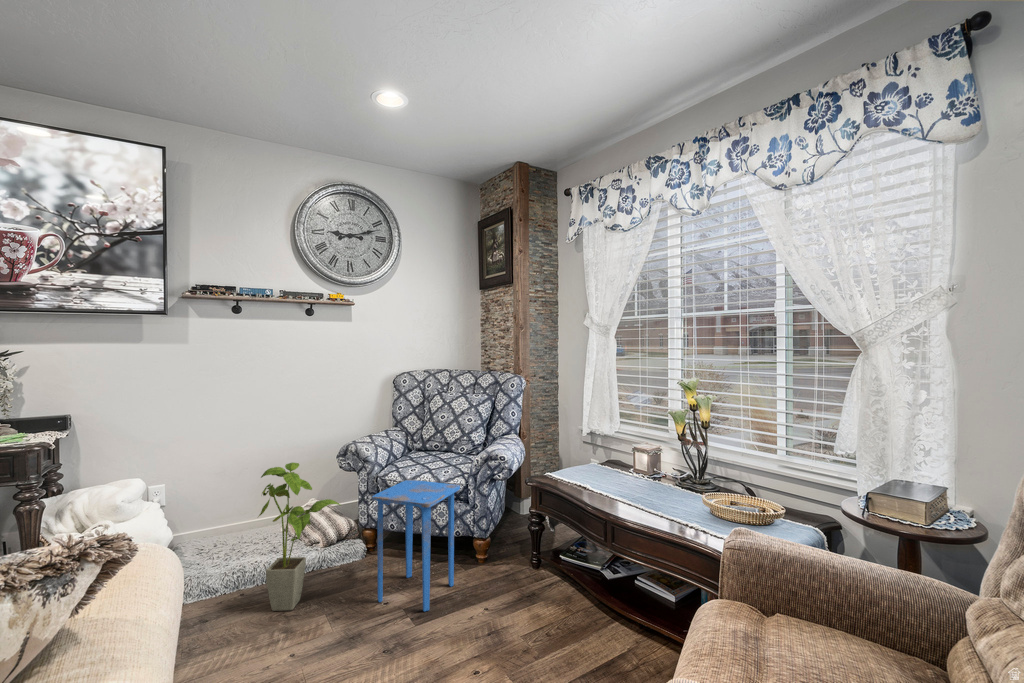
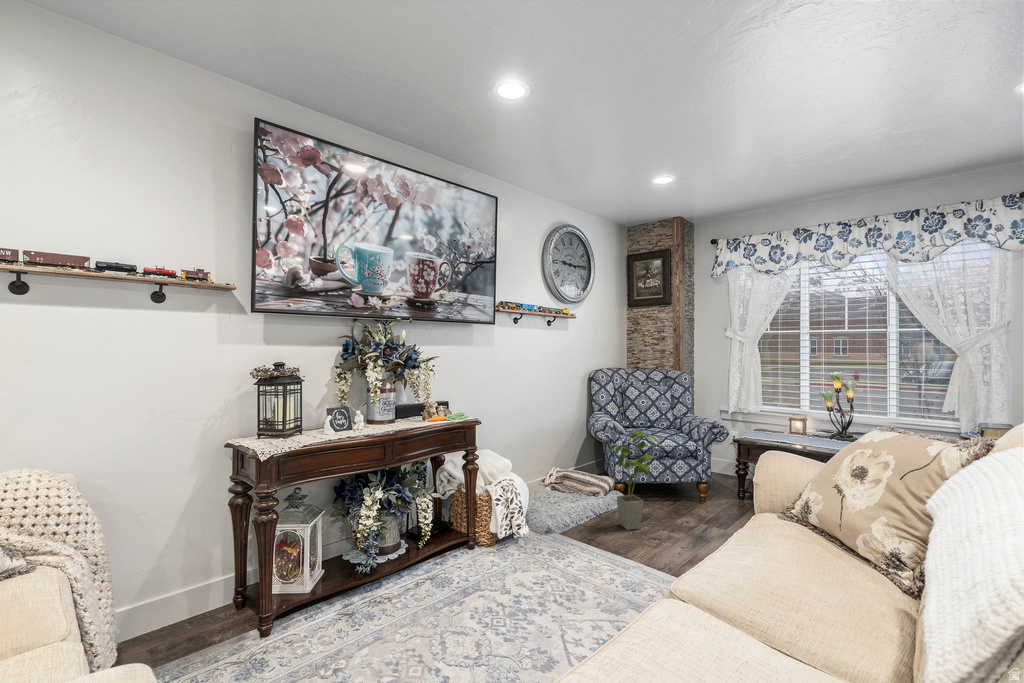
side table: present [372,480,460,612] -> none [671,442,725,523]

